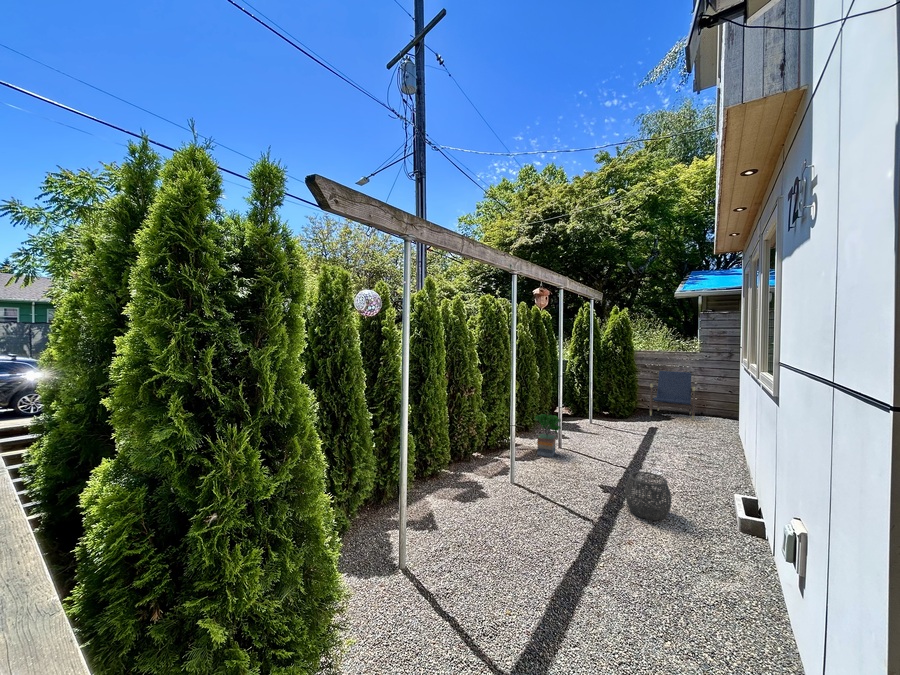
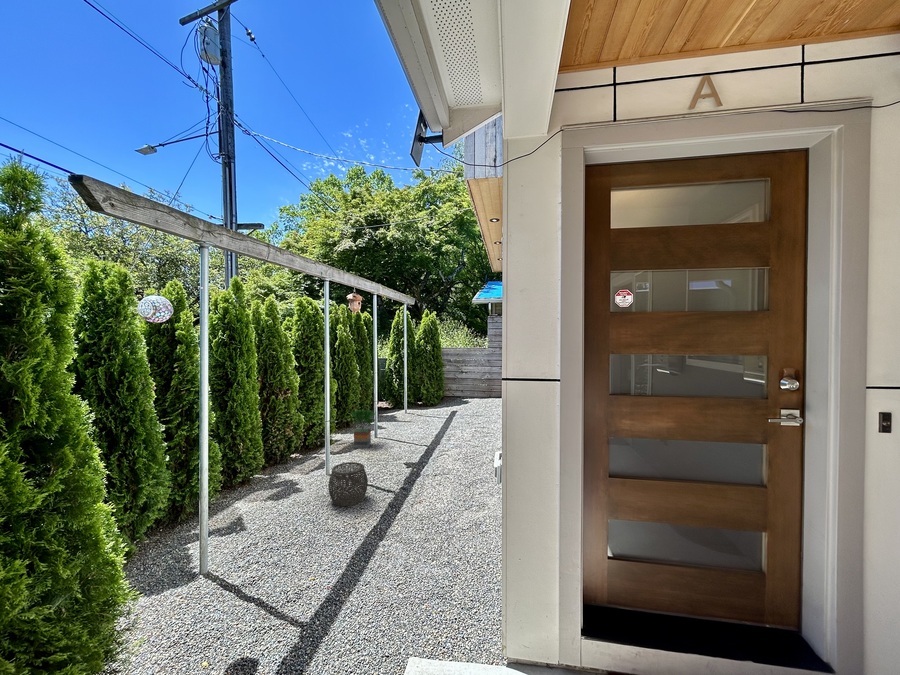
lounge chair: present [650,371,696,421] -> none [455,365,488,404]
woven basket: present [625,472,672,520] -> present [328,462,368,506]

